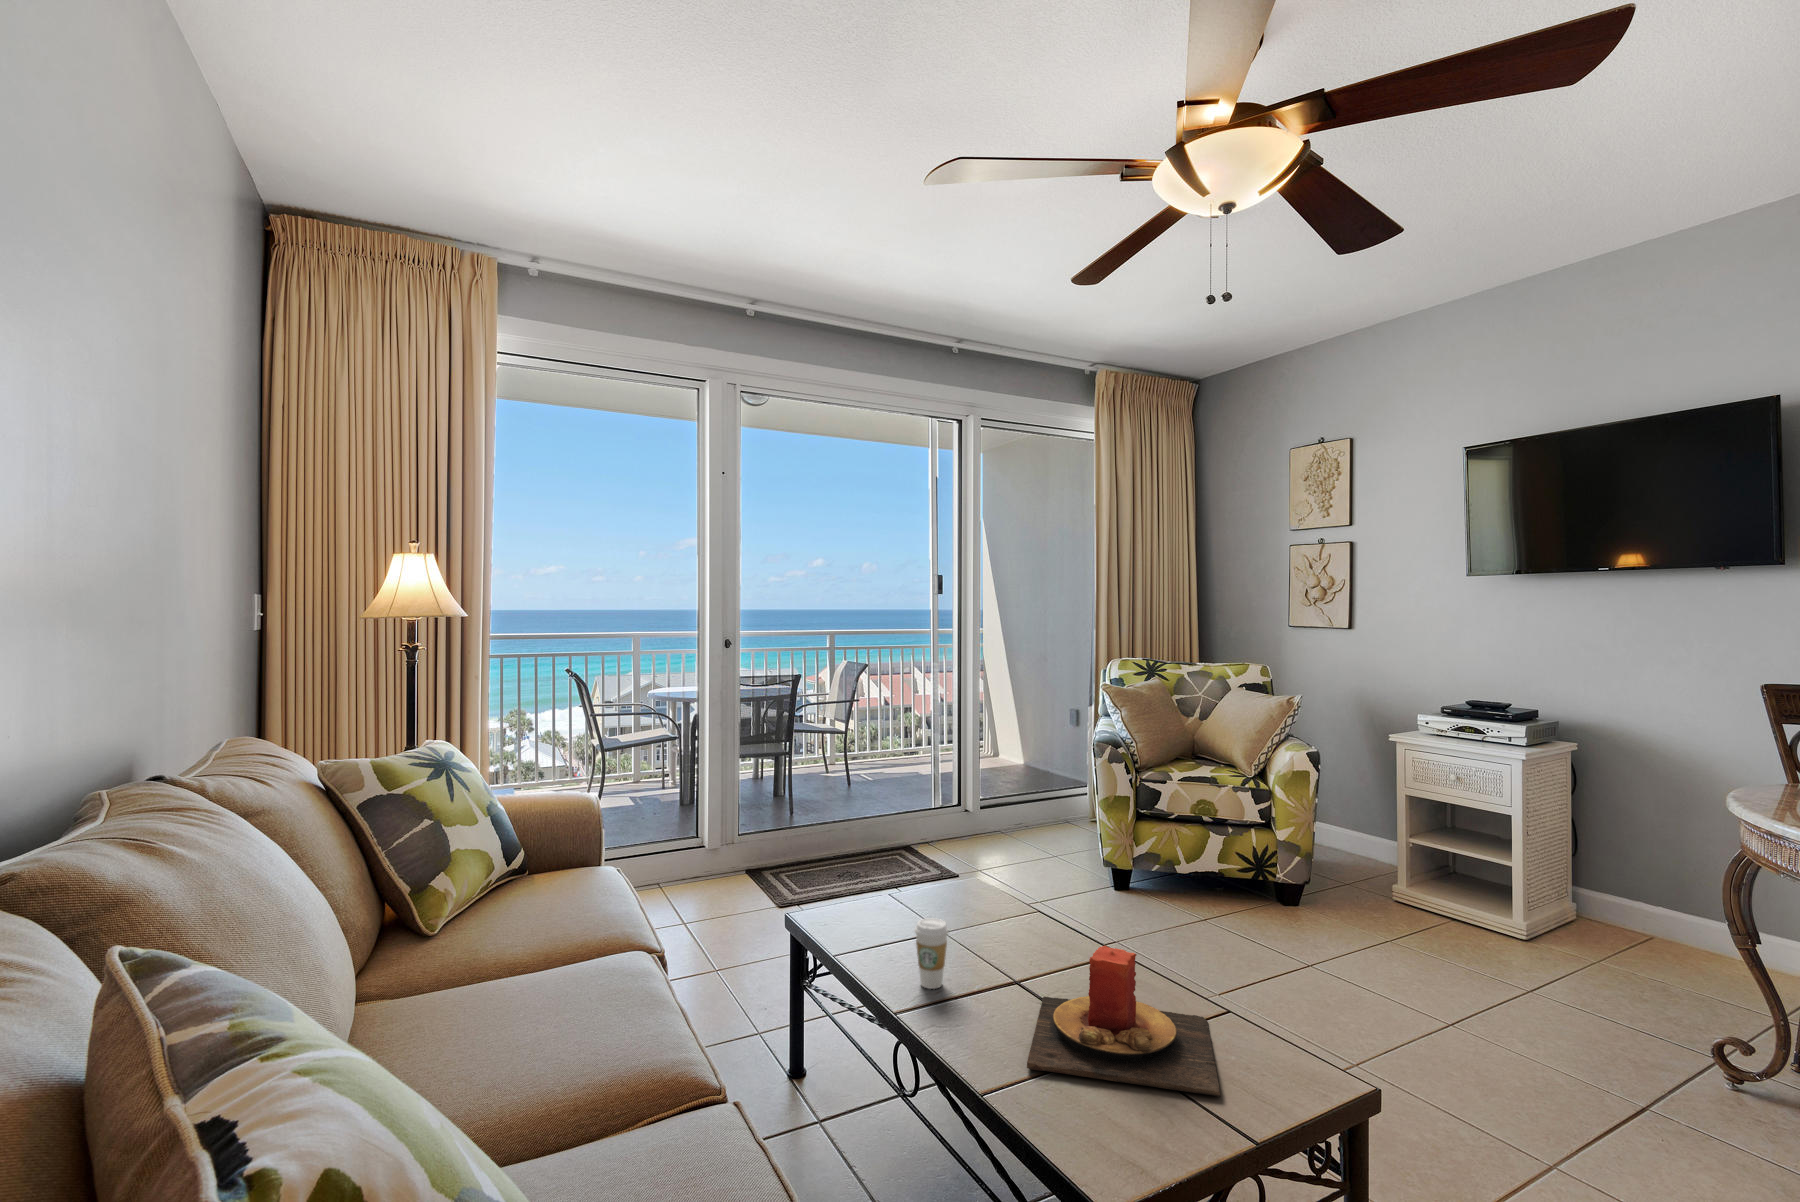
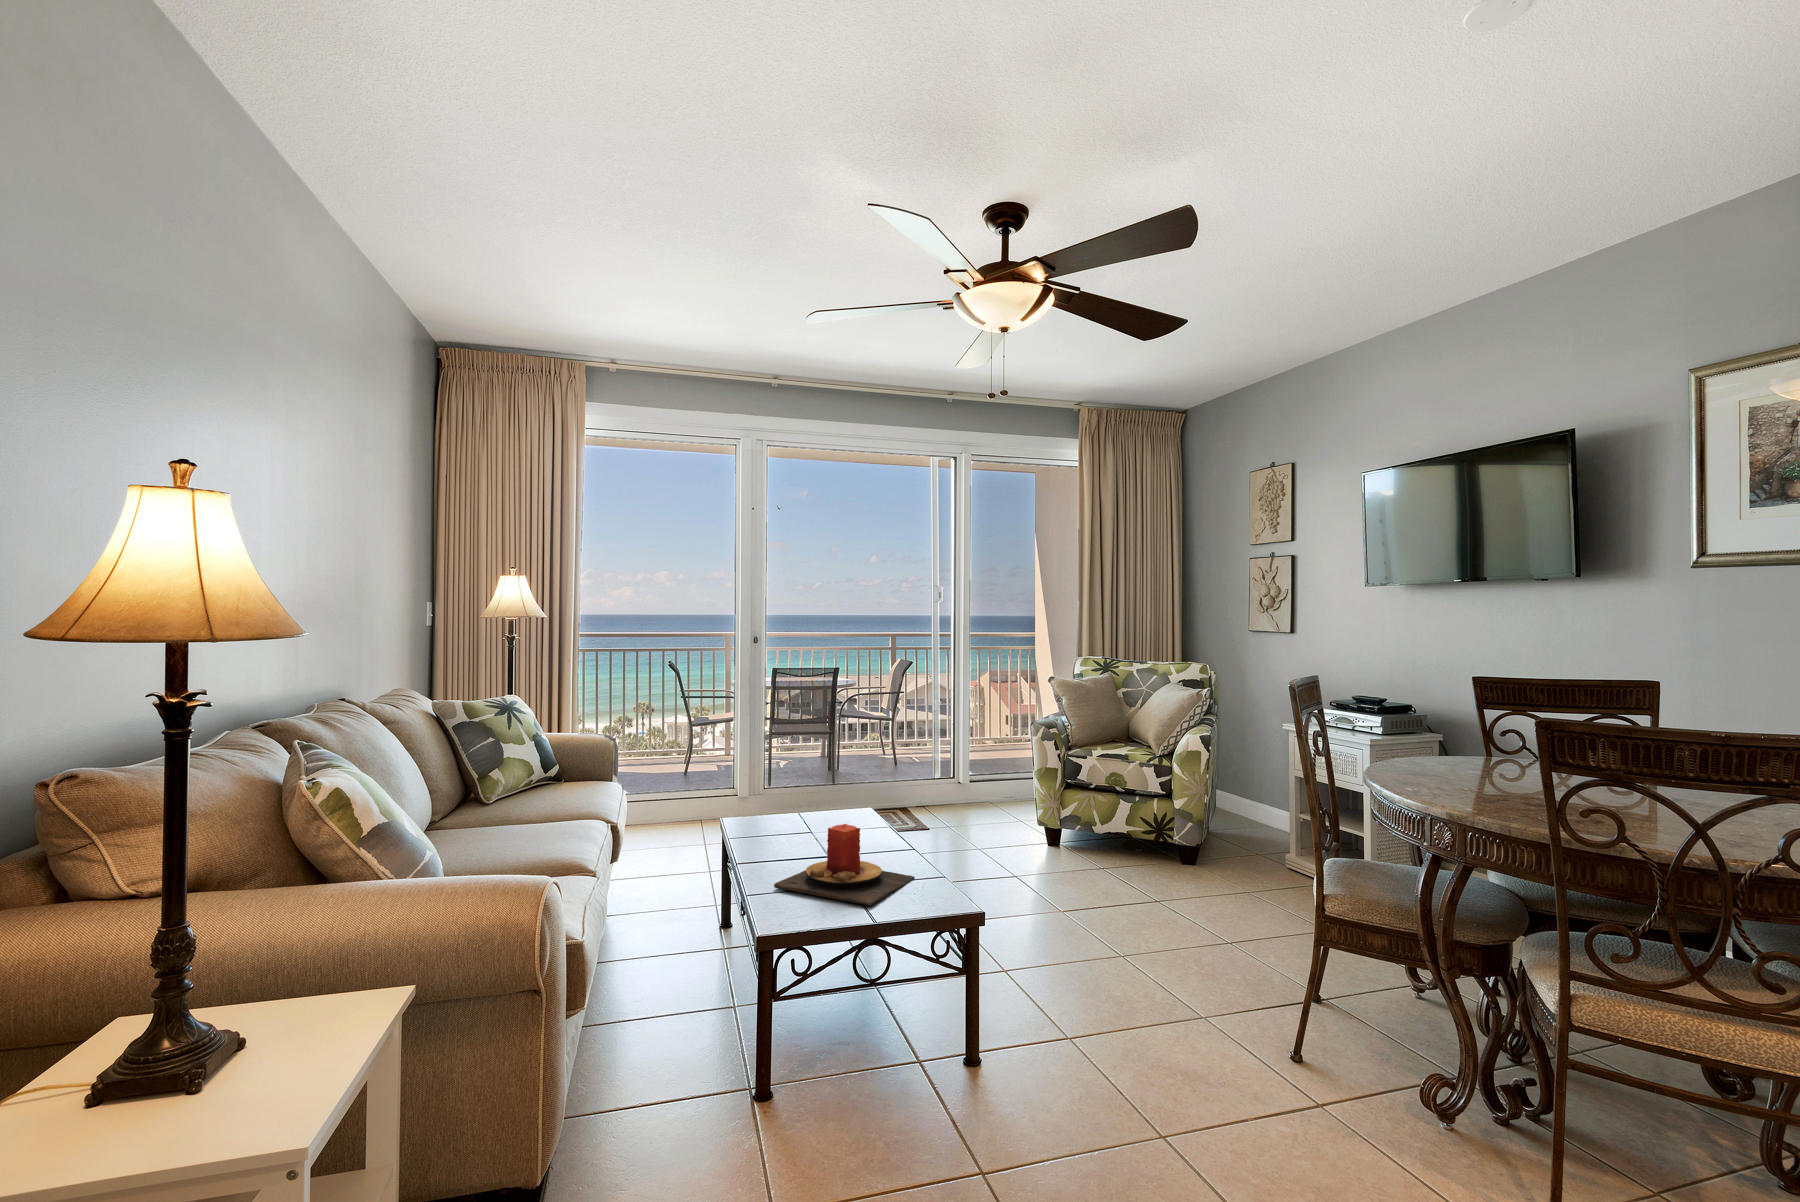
coffee cup: present [915,918,949,989] -> none [755,810,777,854]

